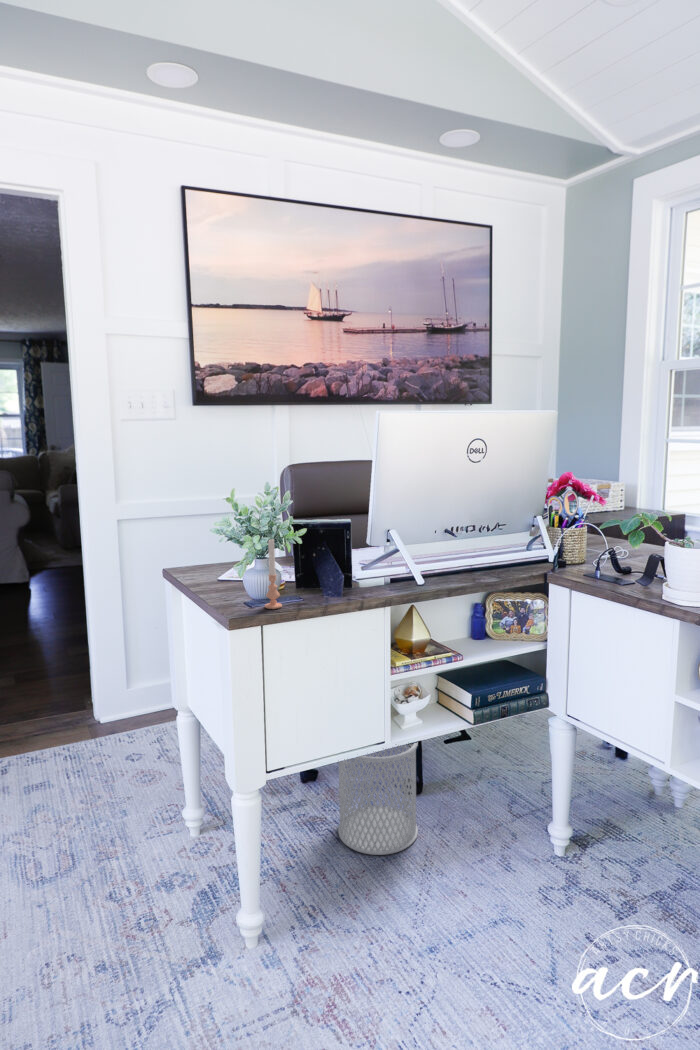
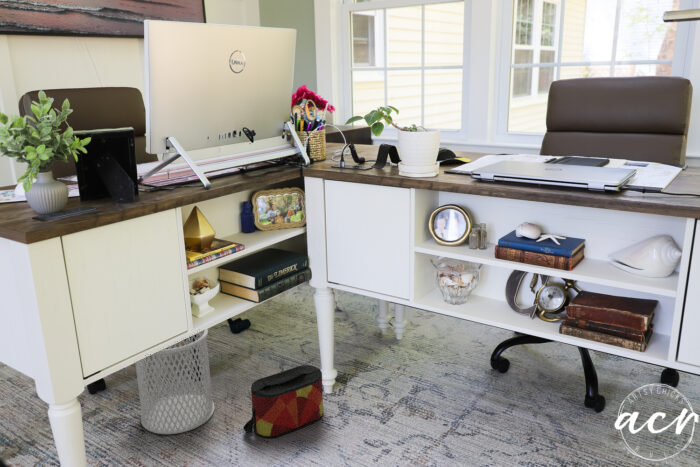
candle: present [265,539,282,609] -> none [53,145,76,217]
bag: none [440,812,545,895] -> present [243,365,323,438]

